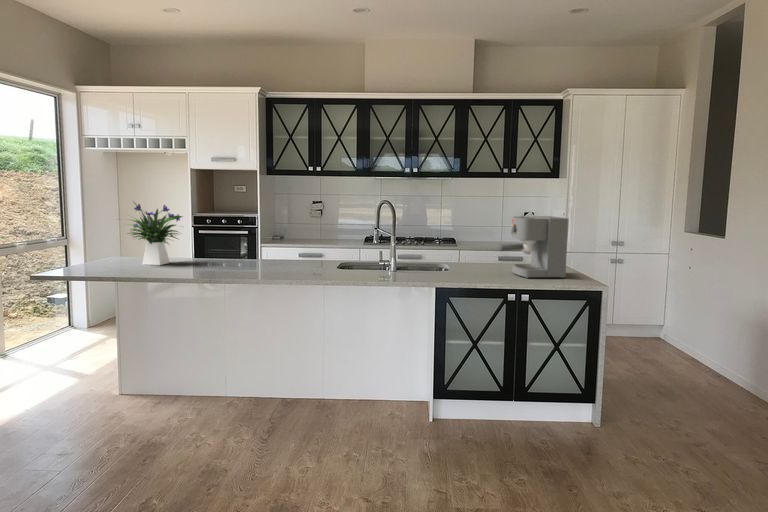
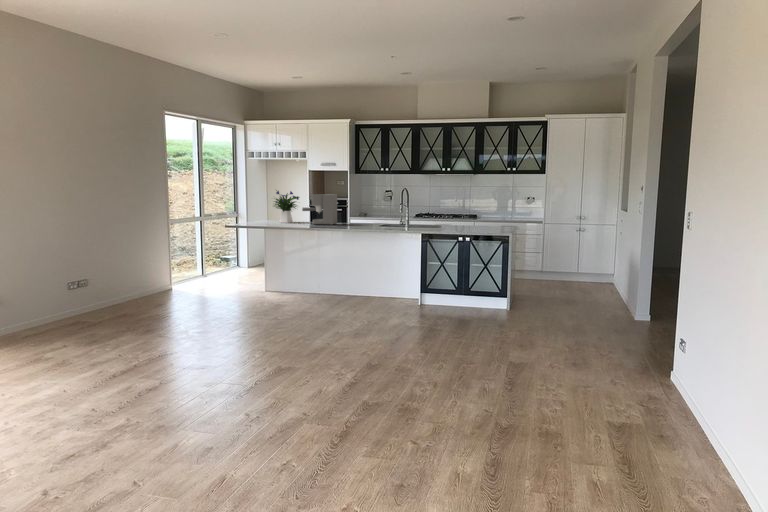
coffee maker: present [498,216,569,278] -> present [302,194,337,225]

